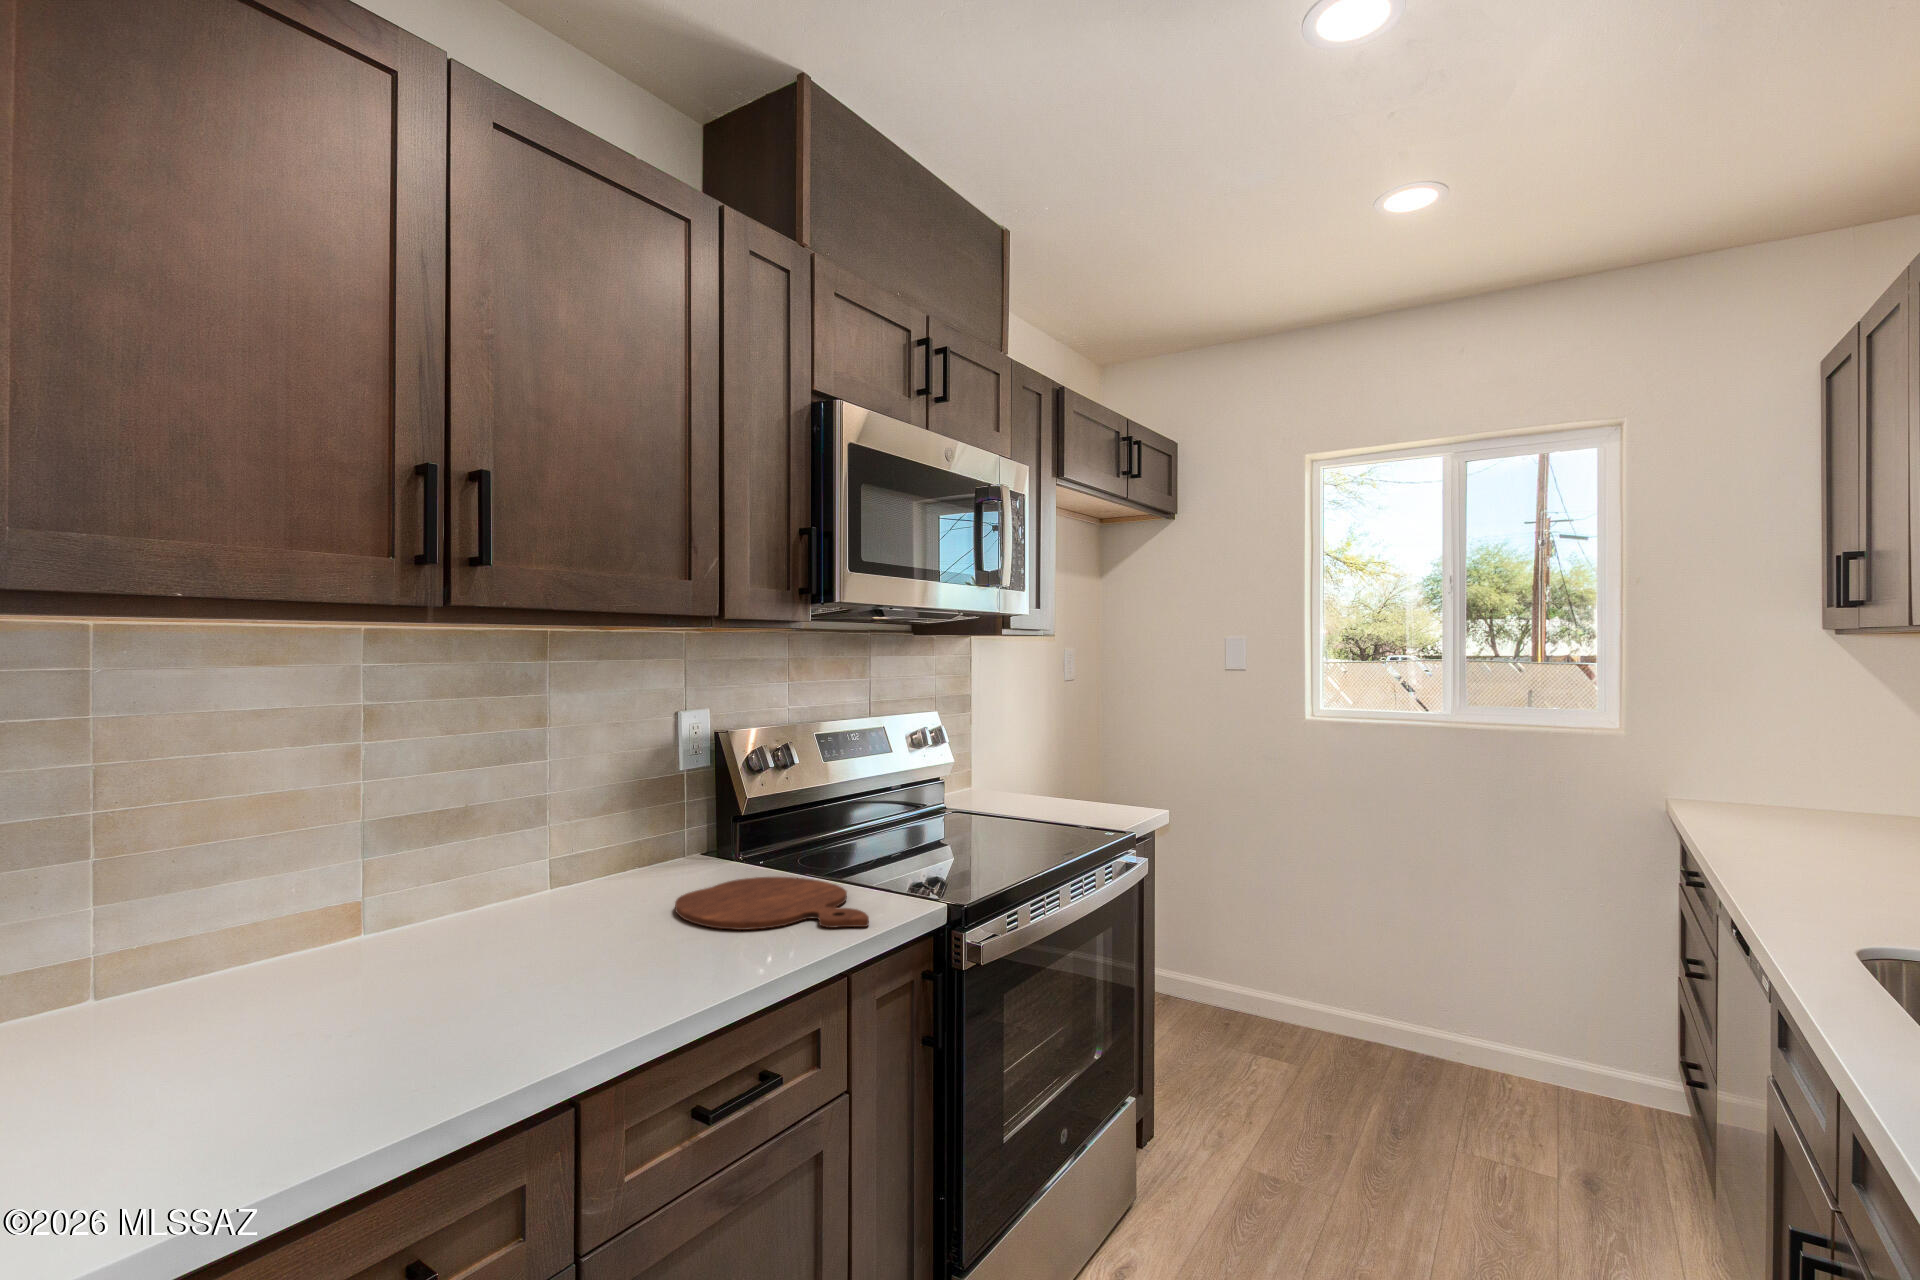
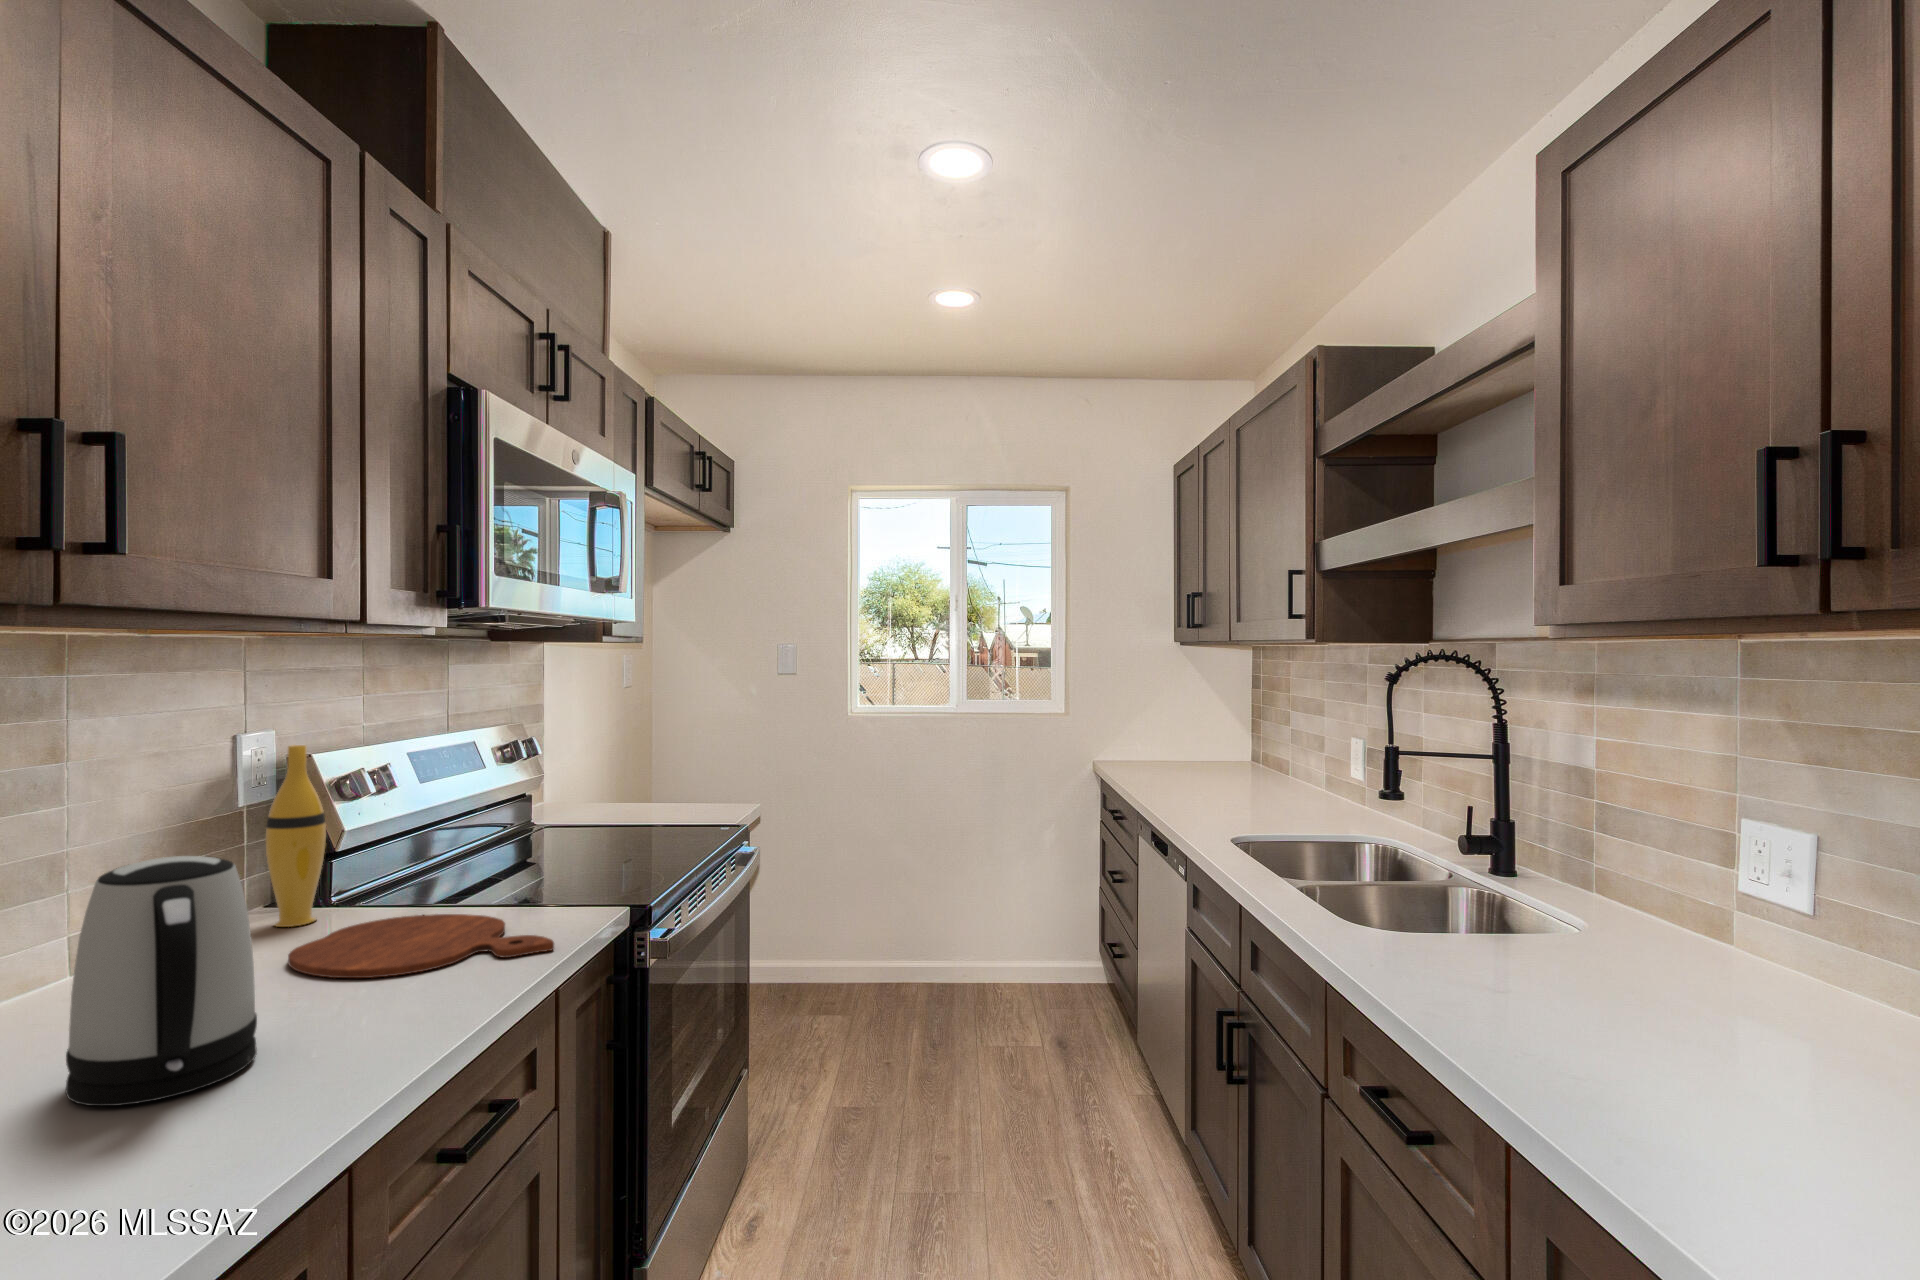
vase: none [689,722,733,874] -> present [266,745,326,927]
kettle: none [464,810,595,1005] -> present [66,856,257,1106]

